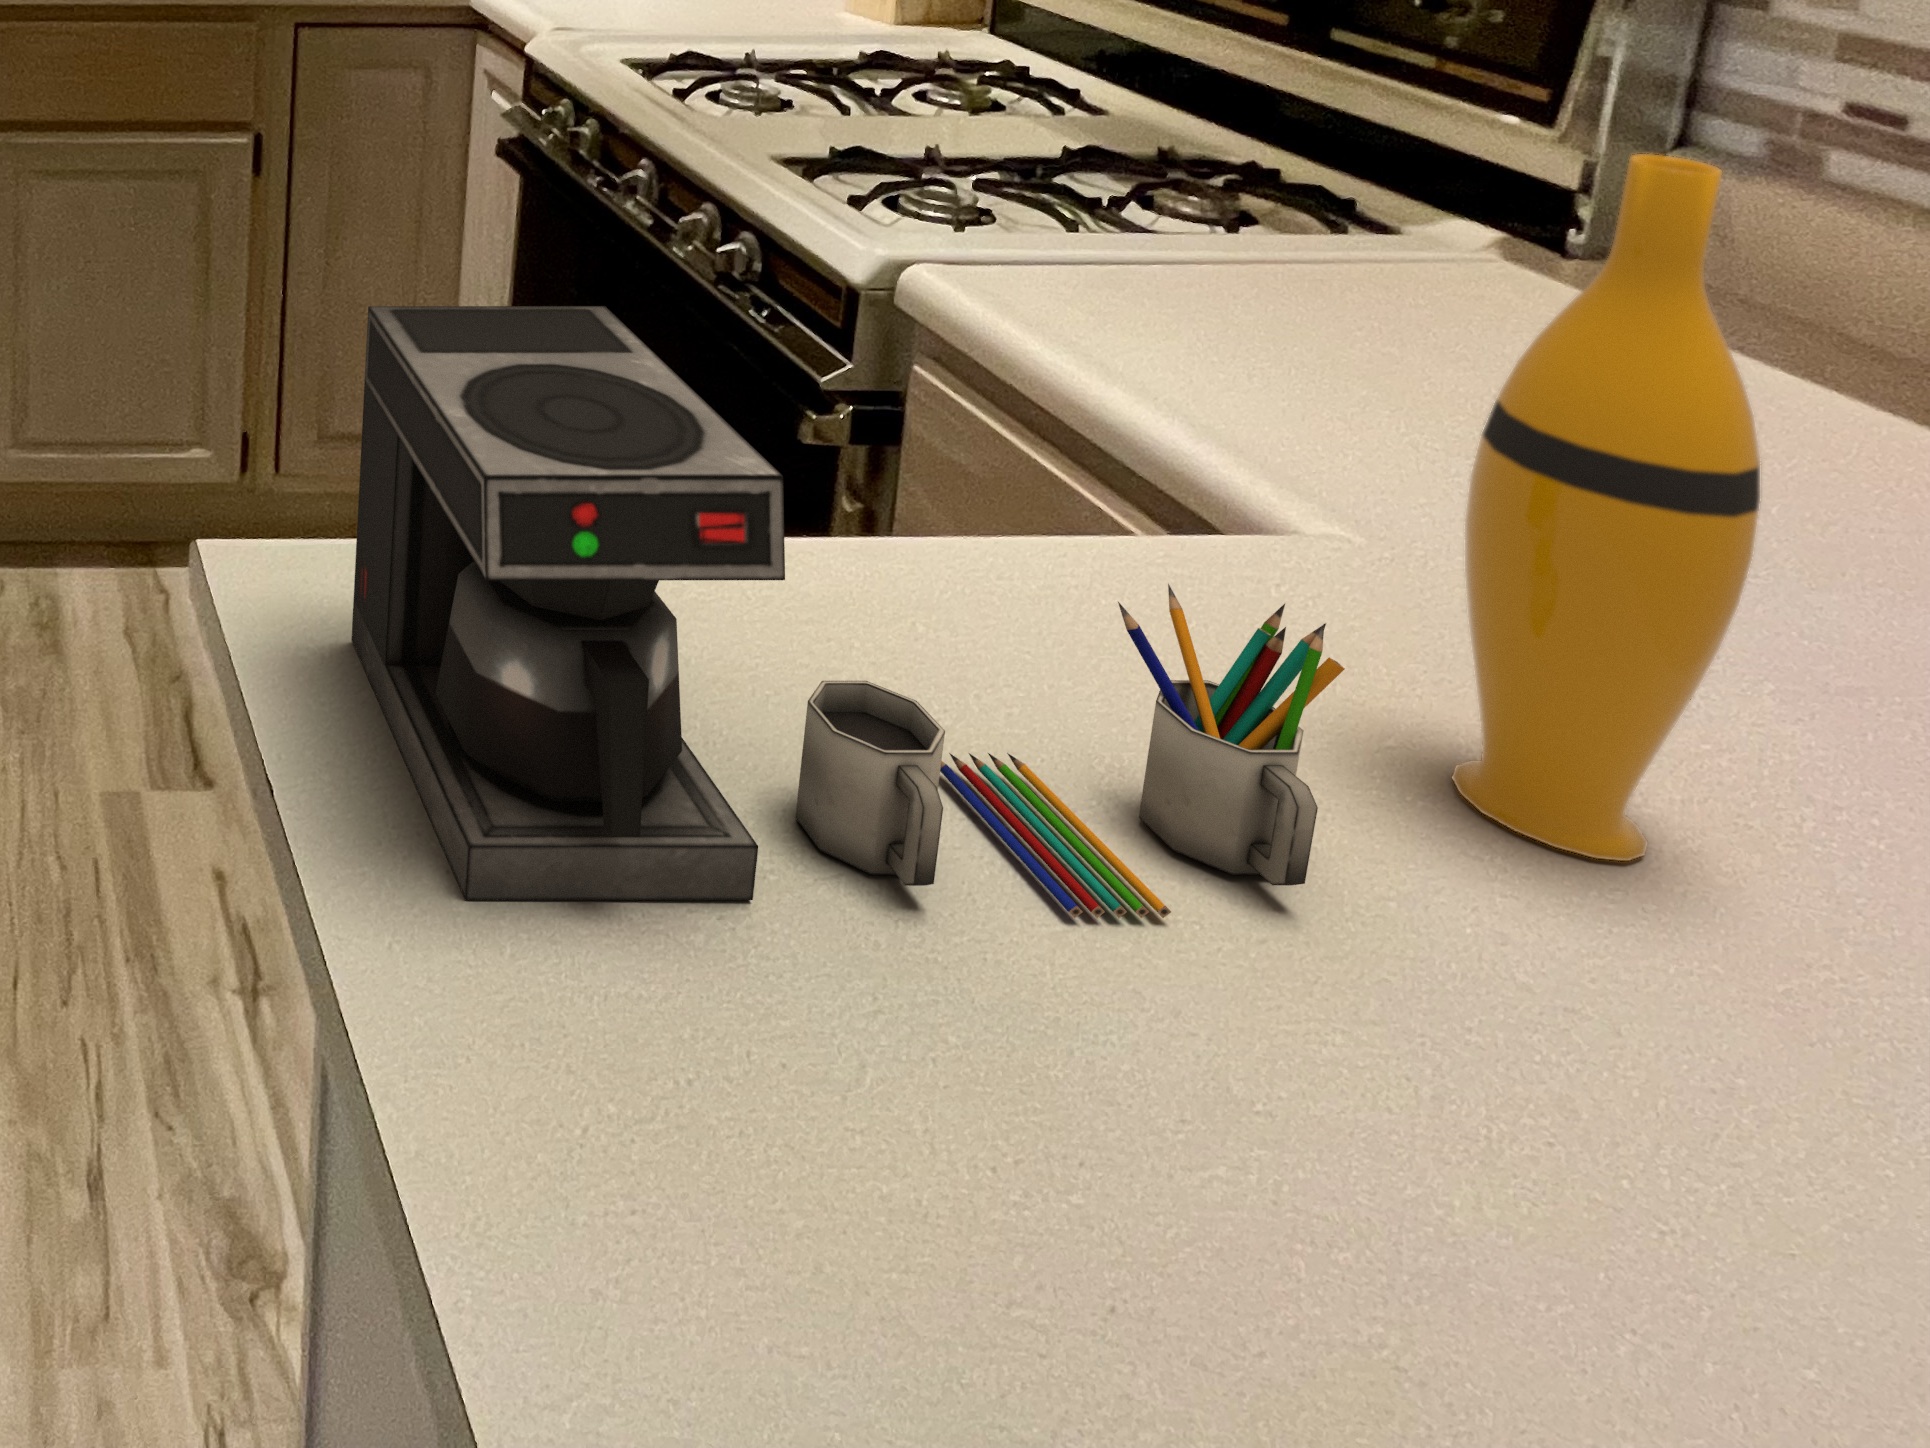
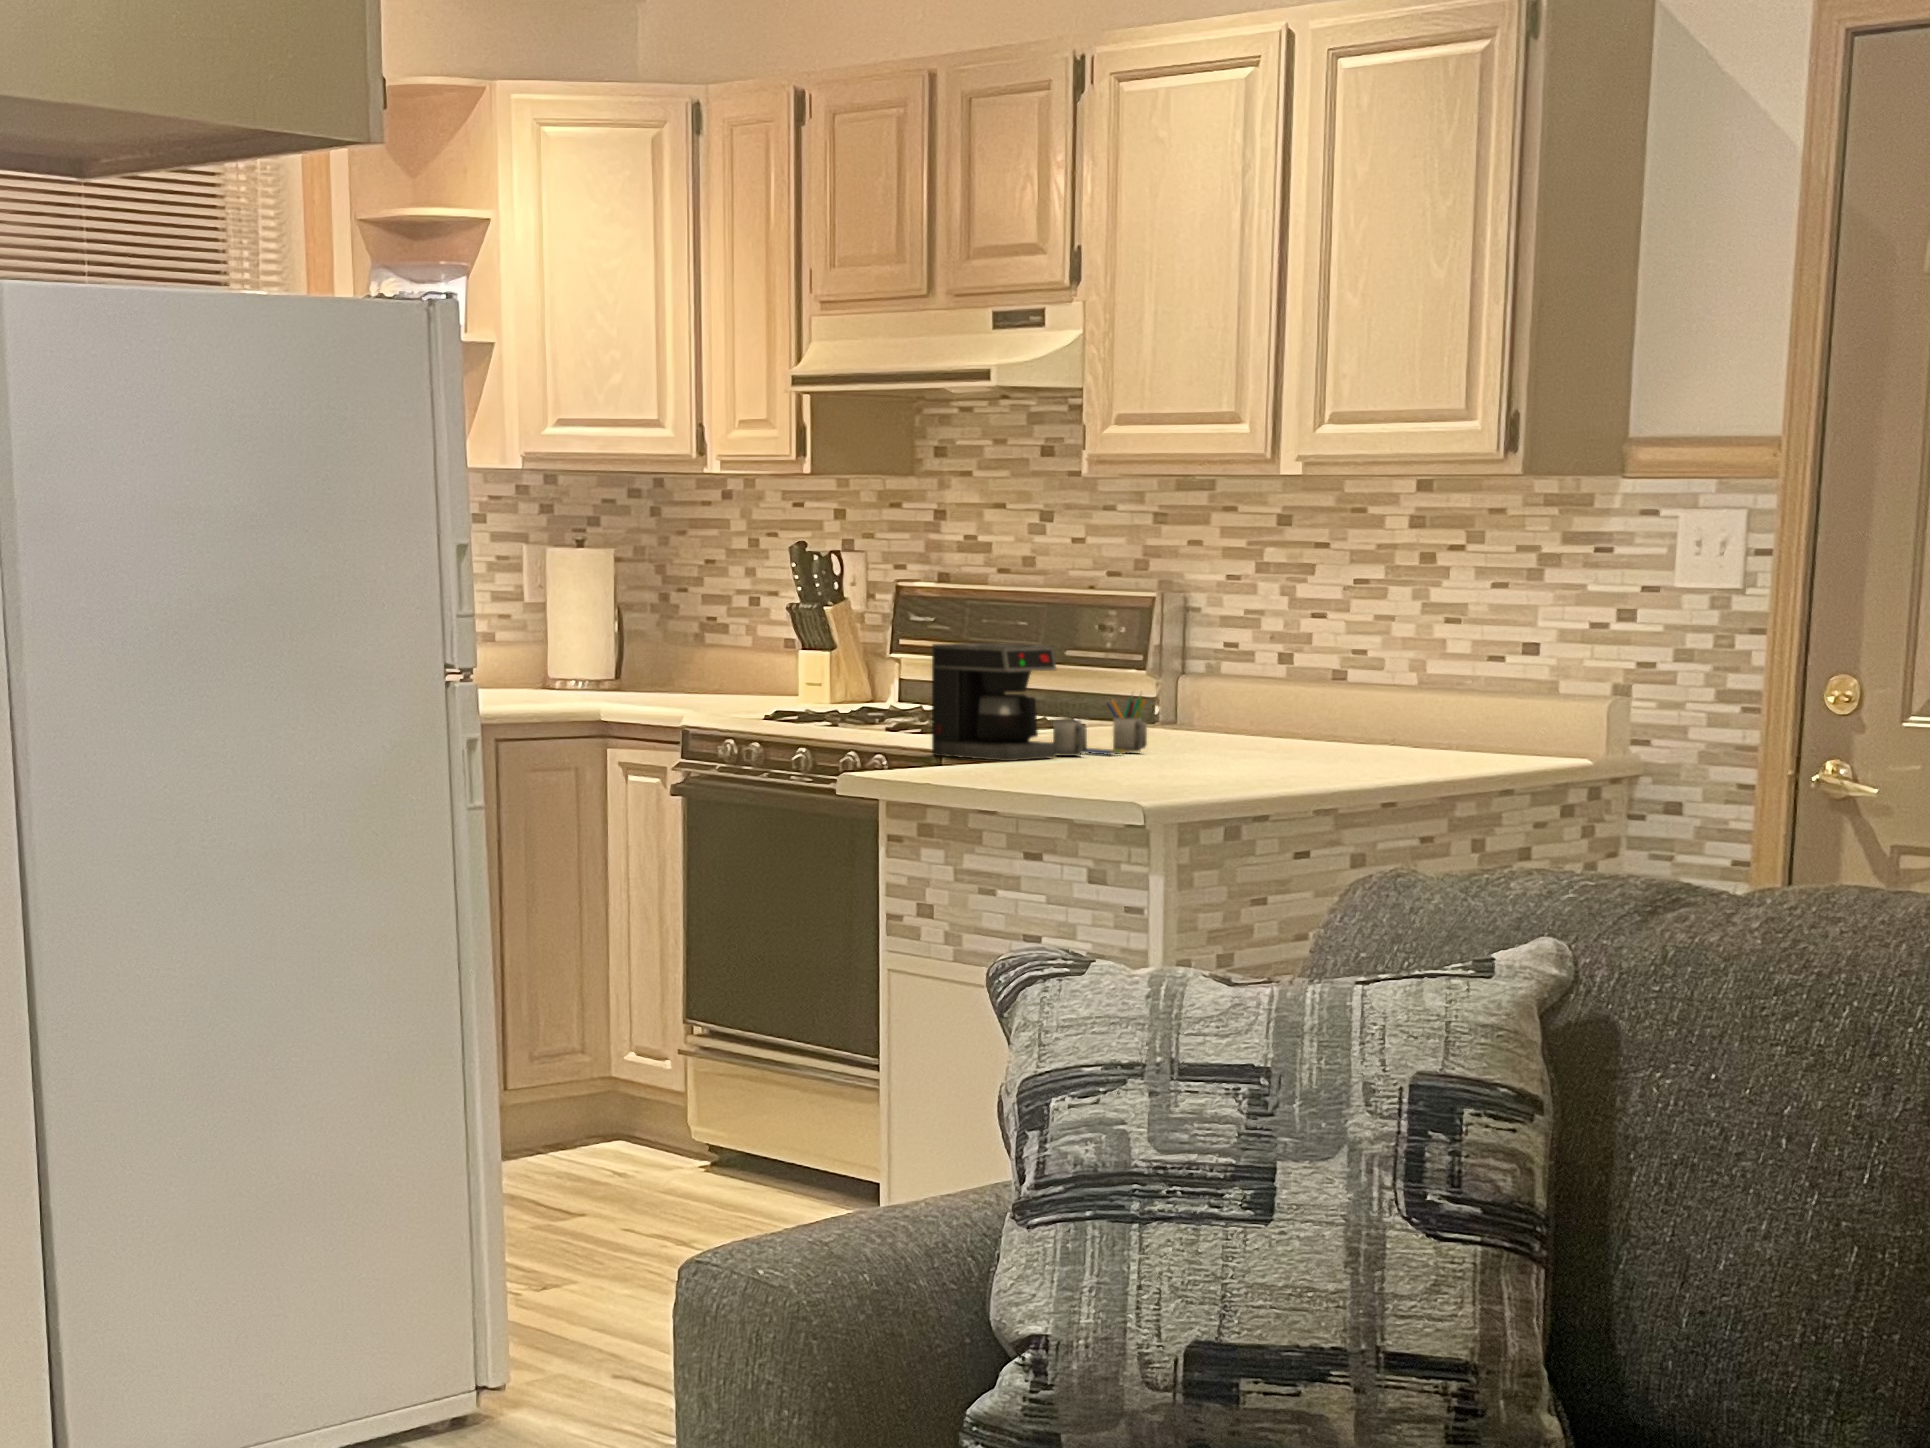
vase: present [1452,154,1760,861] -> none [1160,575,1207,749]

